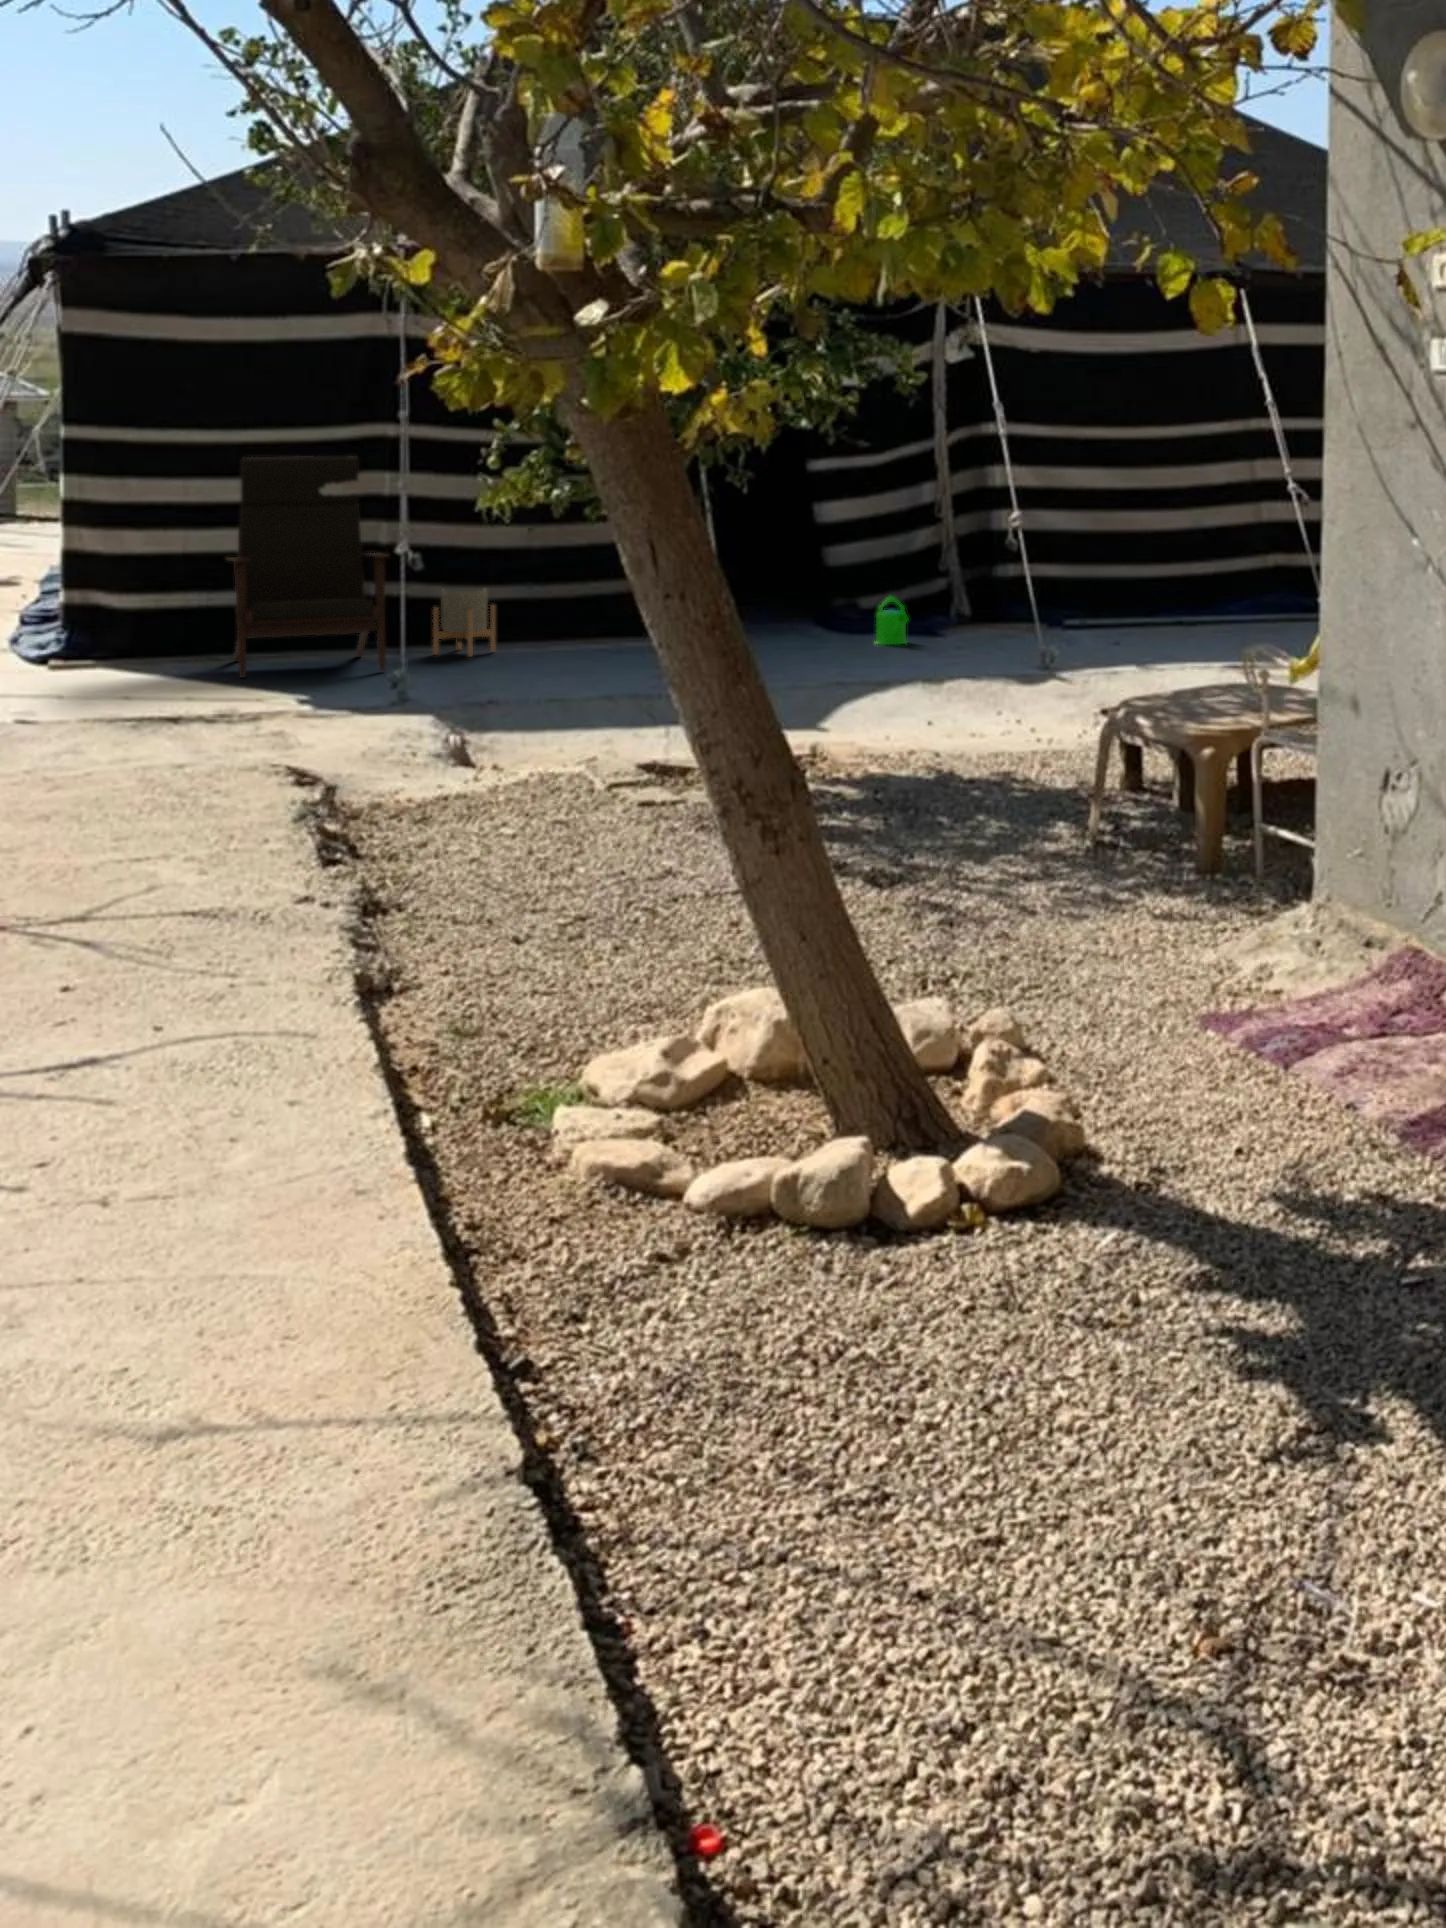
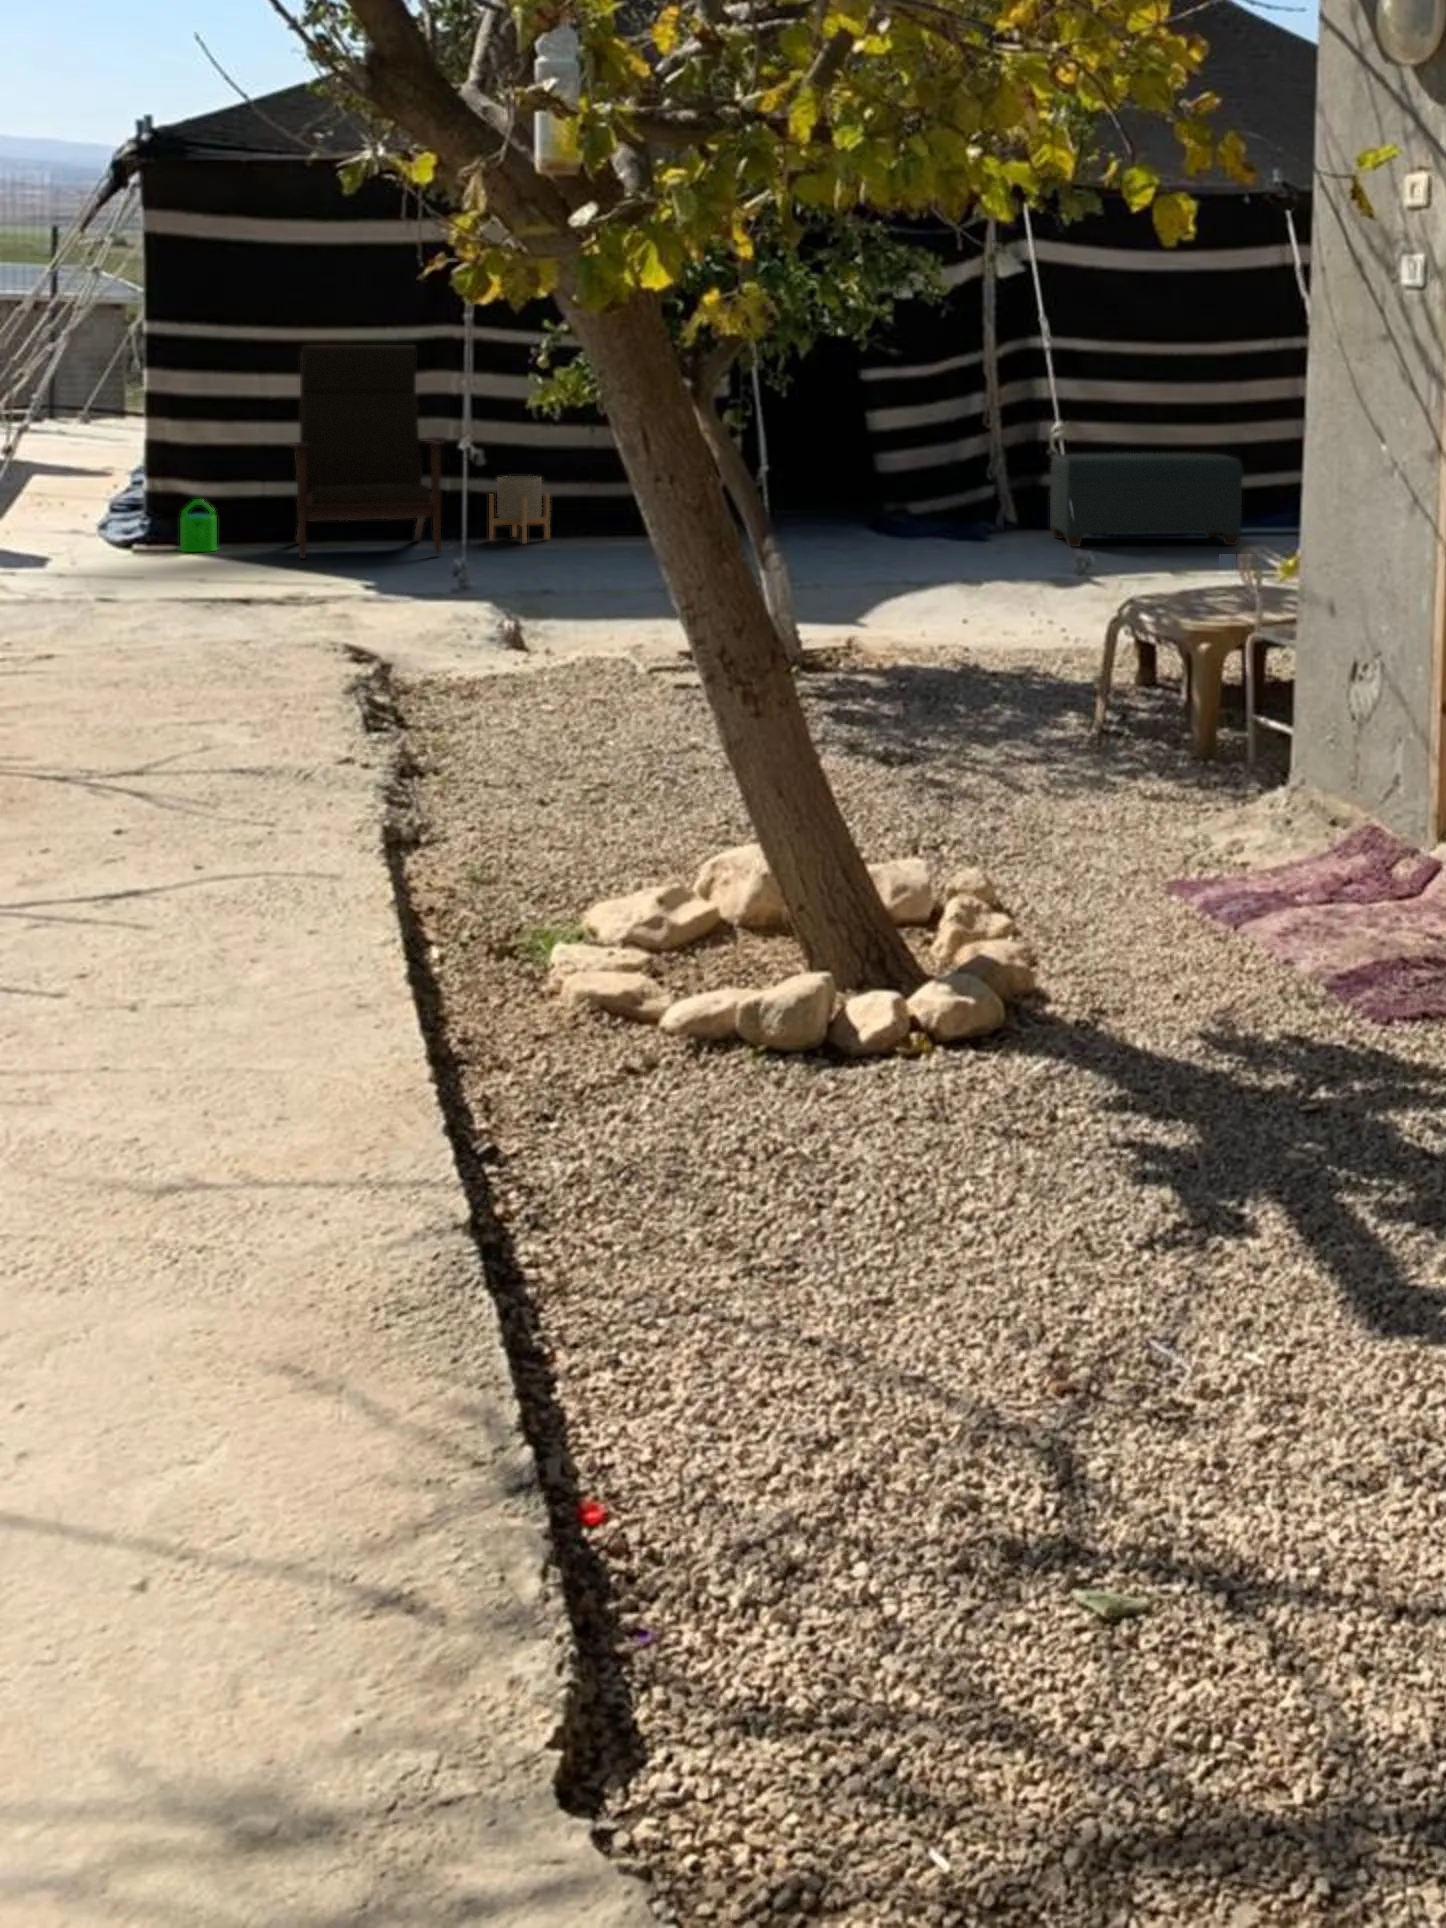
bench: none [1003,553,1197,650] -> present [1050,453,1243,547]
watering can: present [875,596,908,645] -> present [180,499,217,552]

